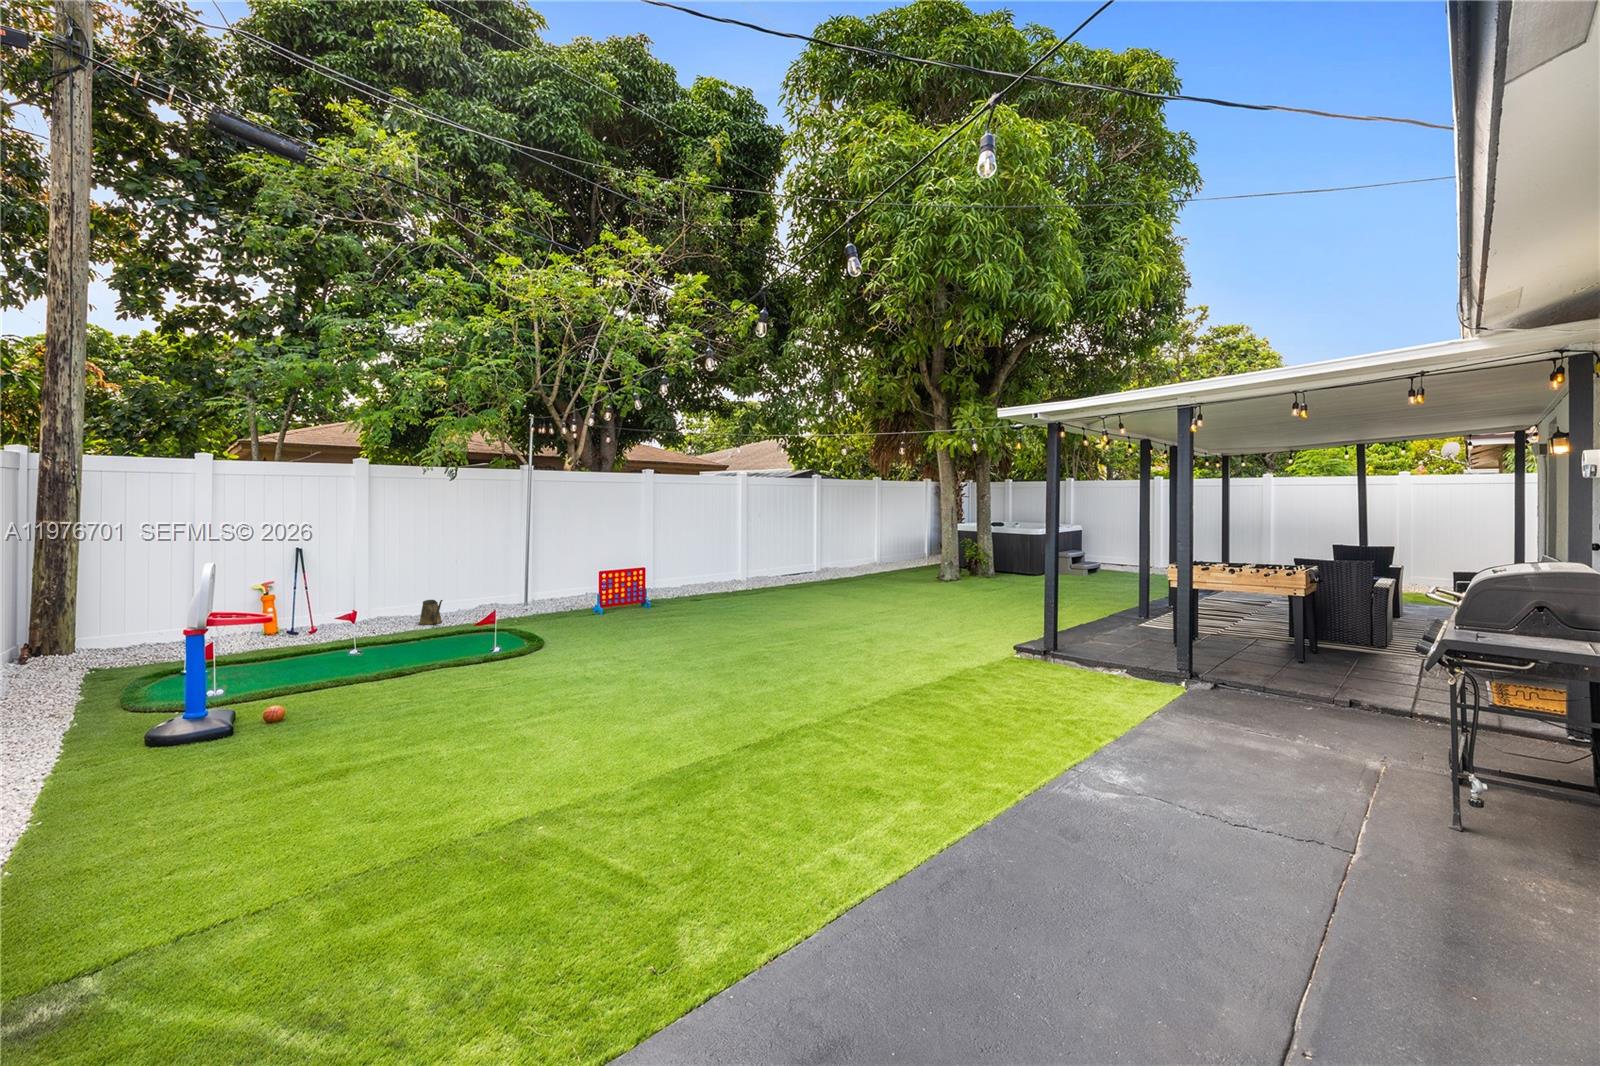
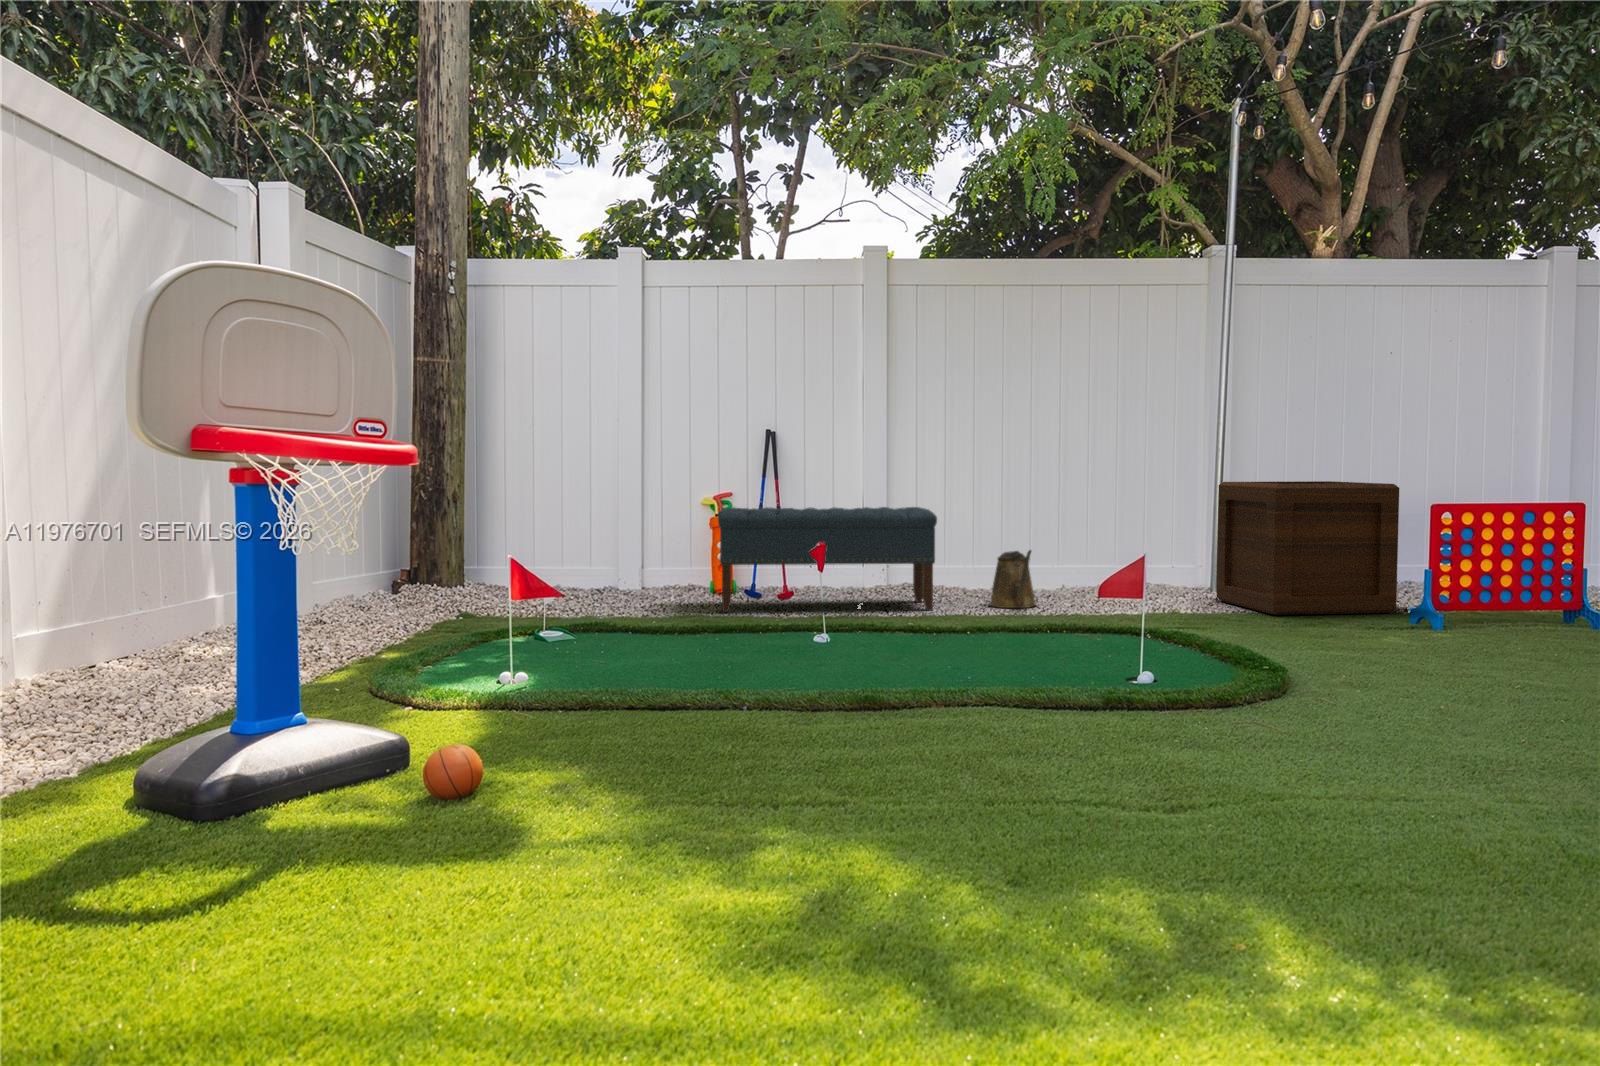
wooden crate: none [518,561,587,616] -> present [1217,481,1399,615]
bench: none [264,583,395,644] -> present [718,507,937,612]

